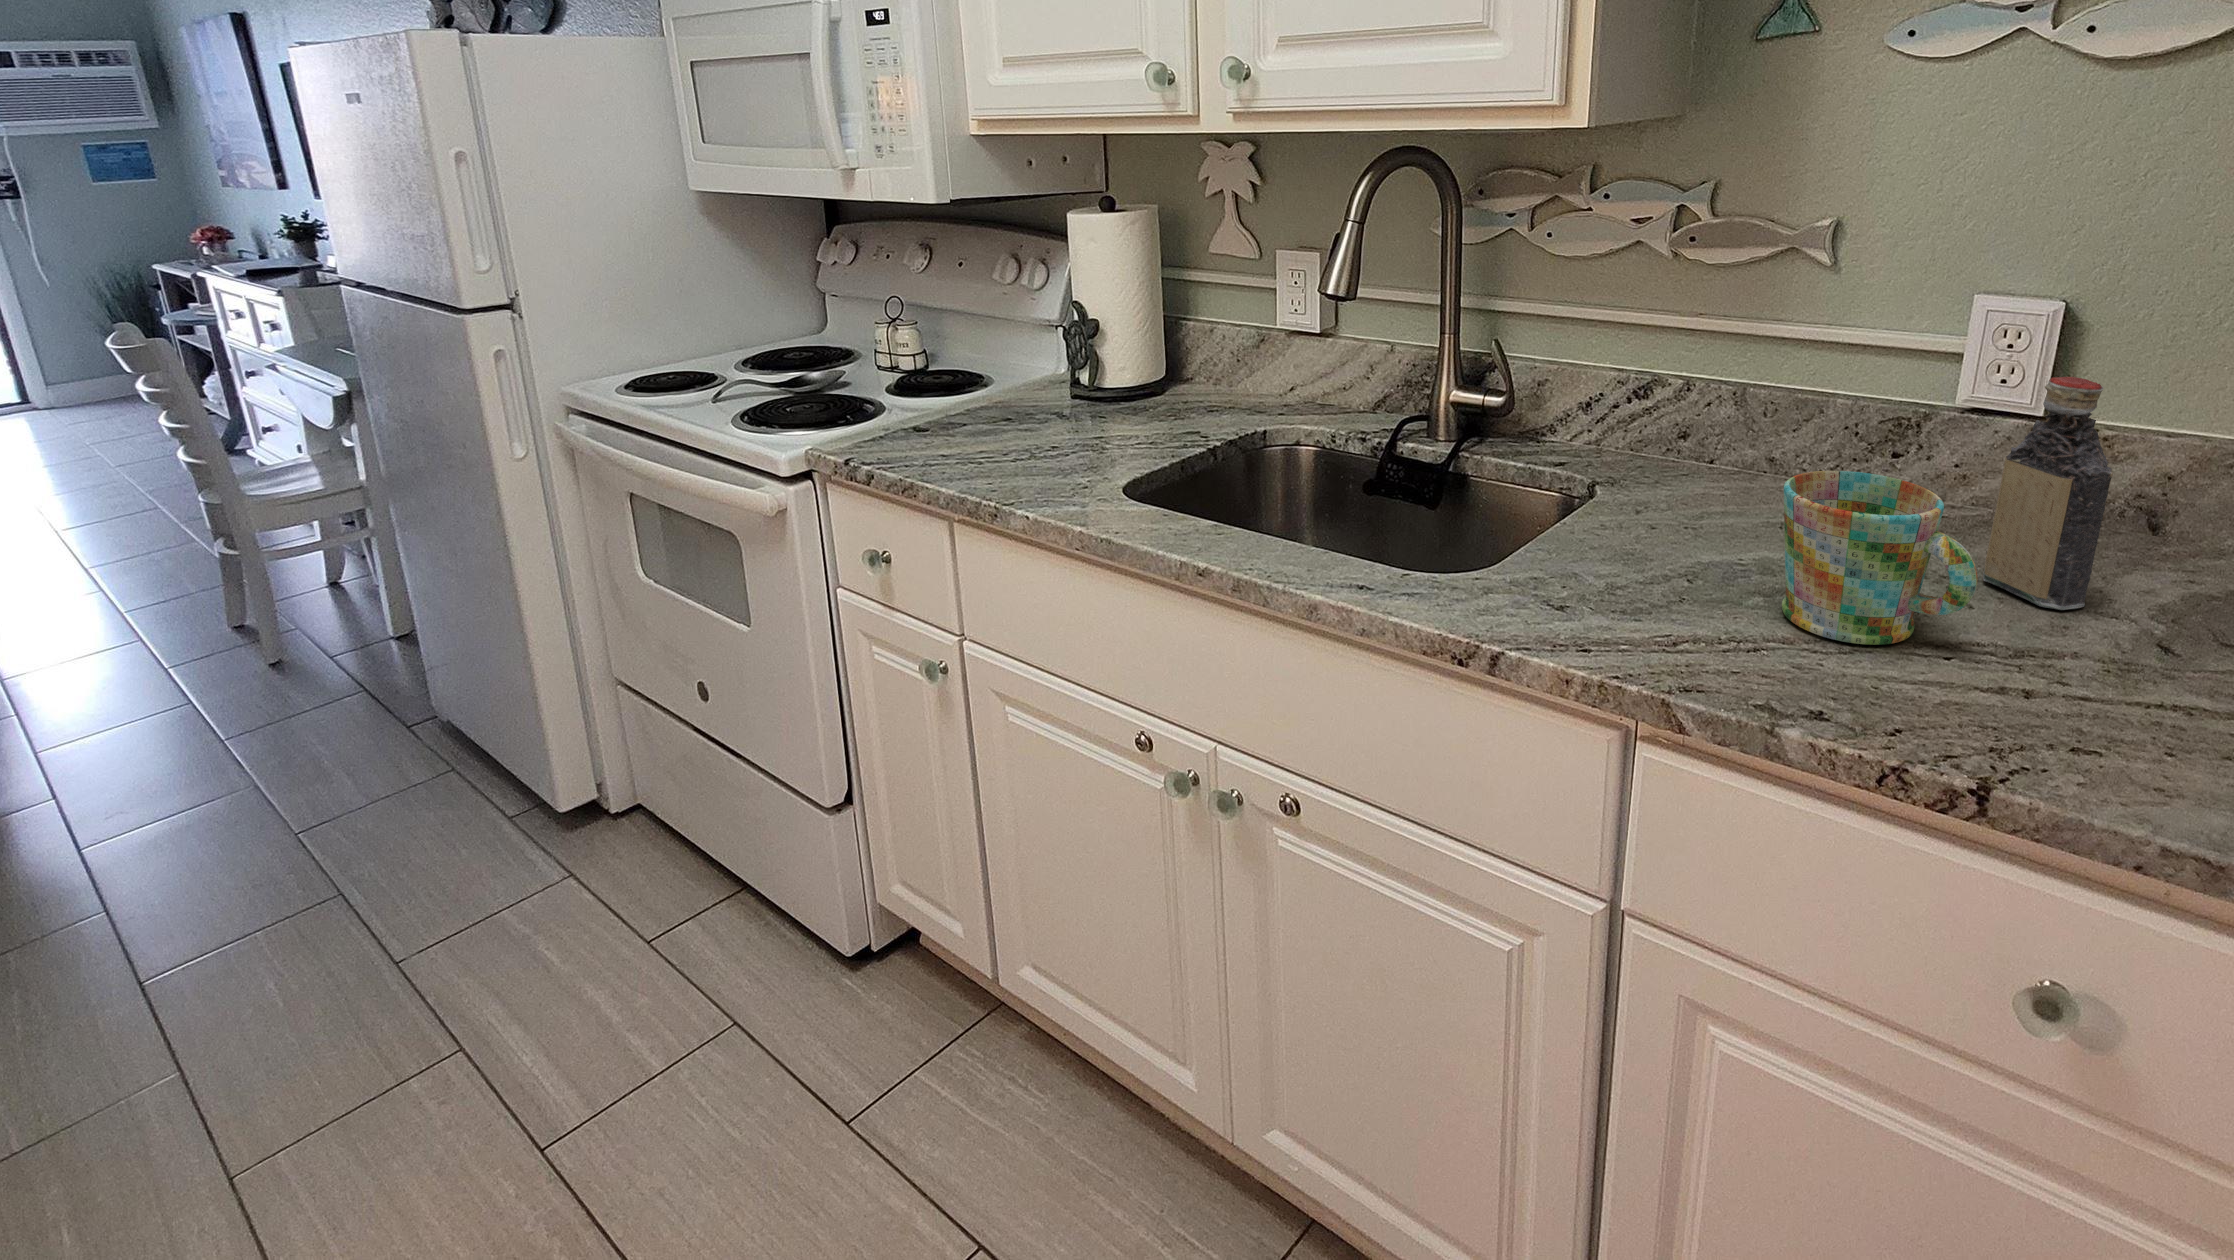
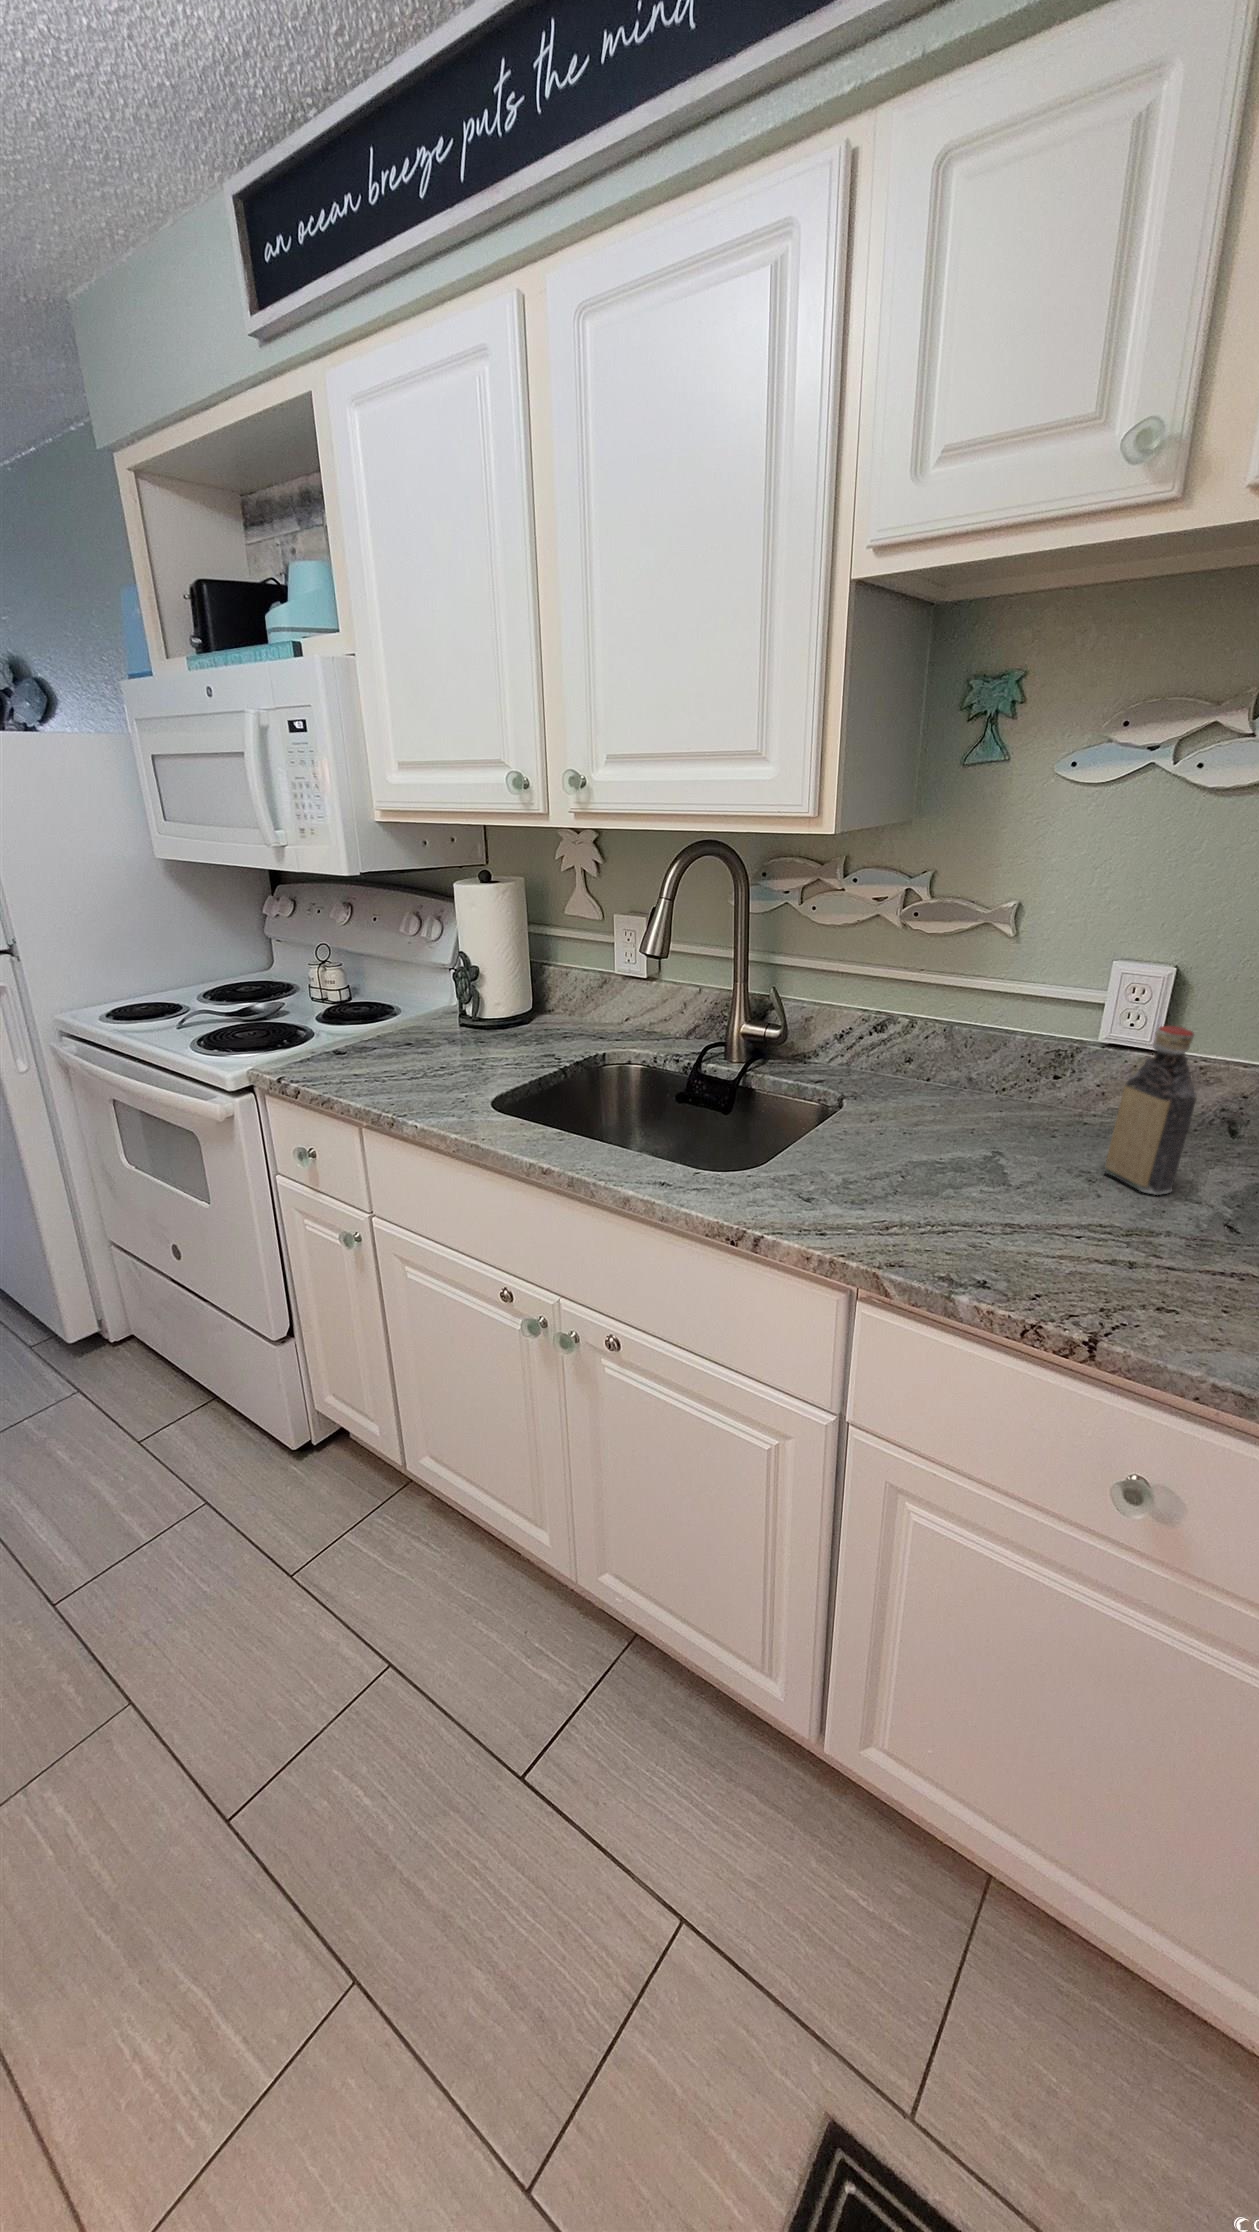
mug: present [1782,471,1977,645] -> none [964,1094,1101,1224]

